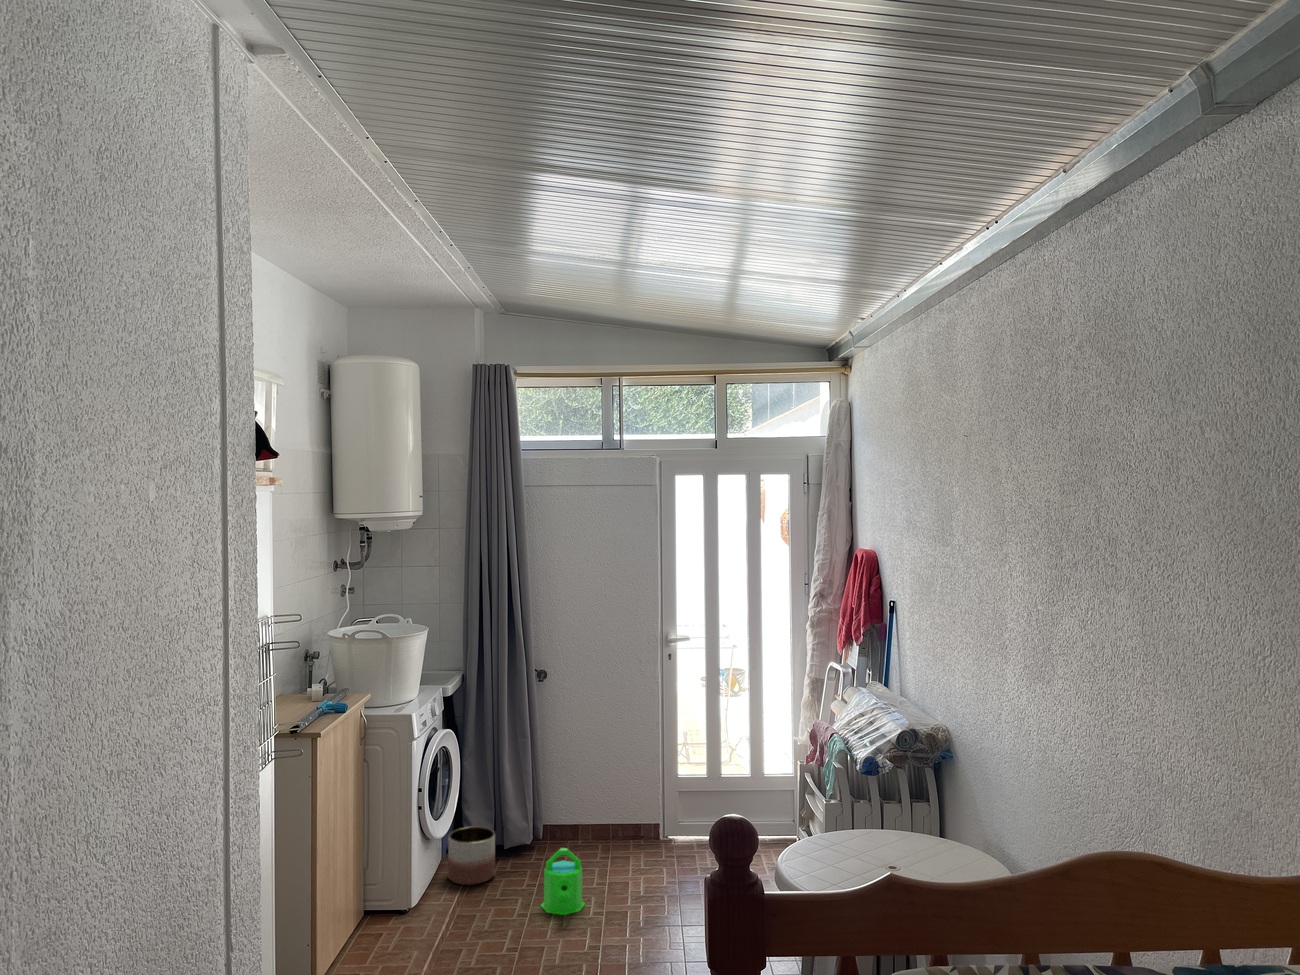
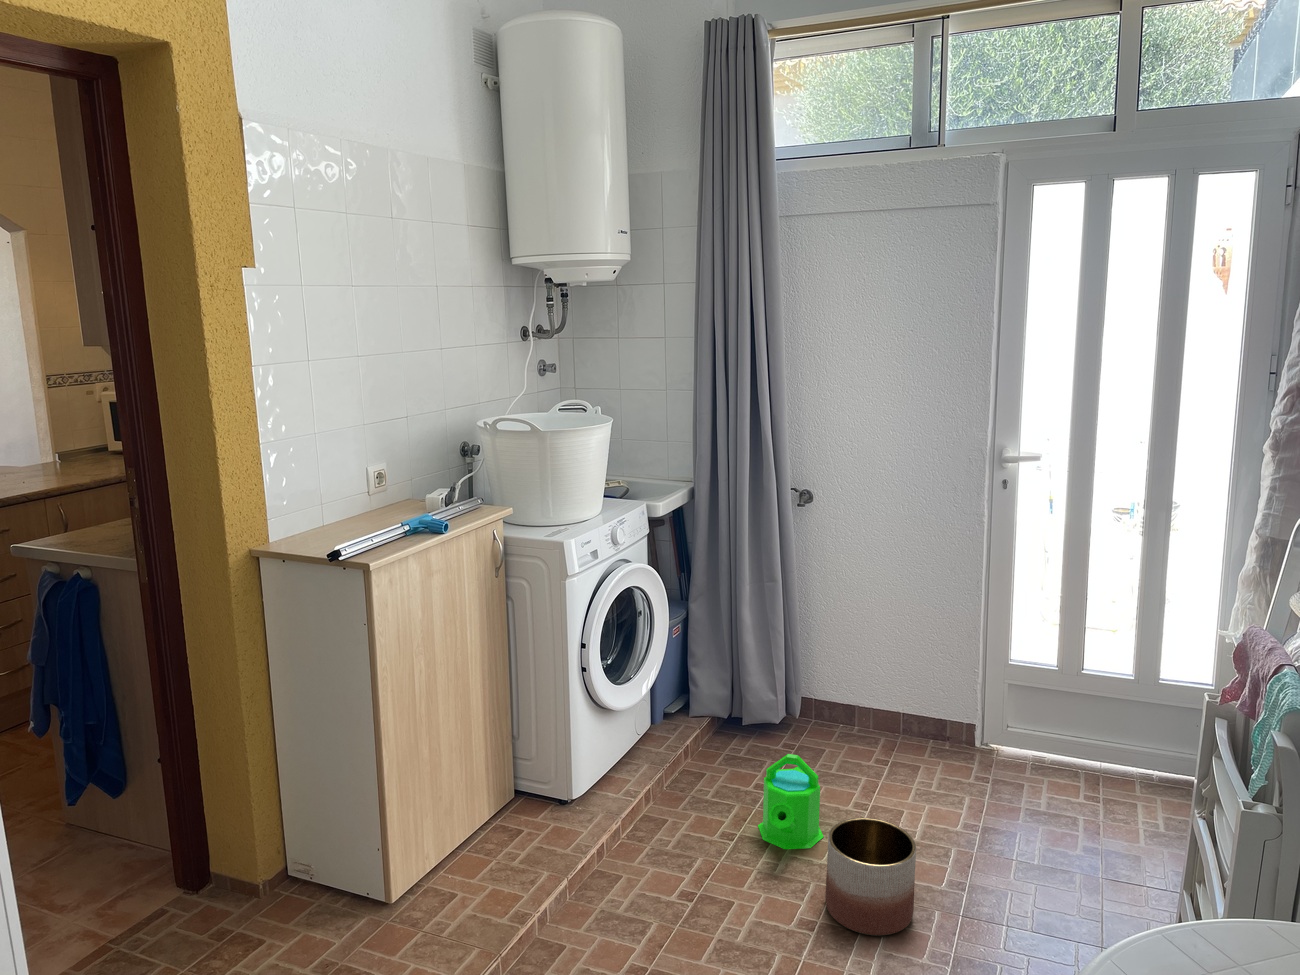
planter: present [448,826,495,885] -> present [825,818,916,936]

